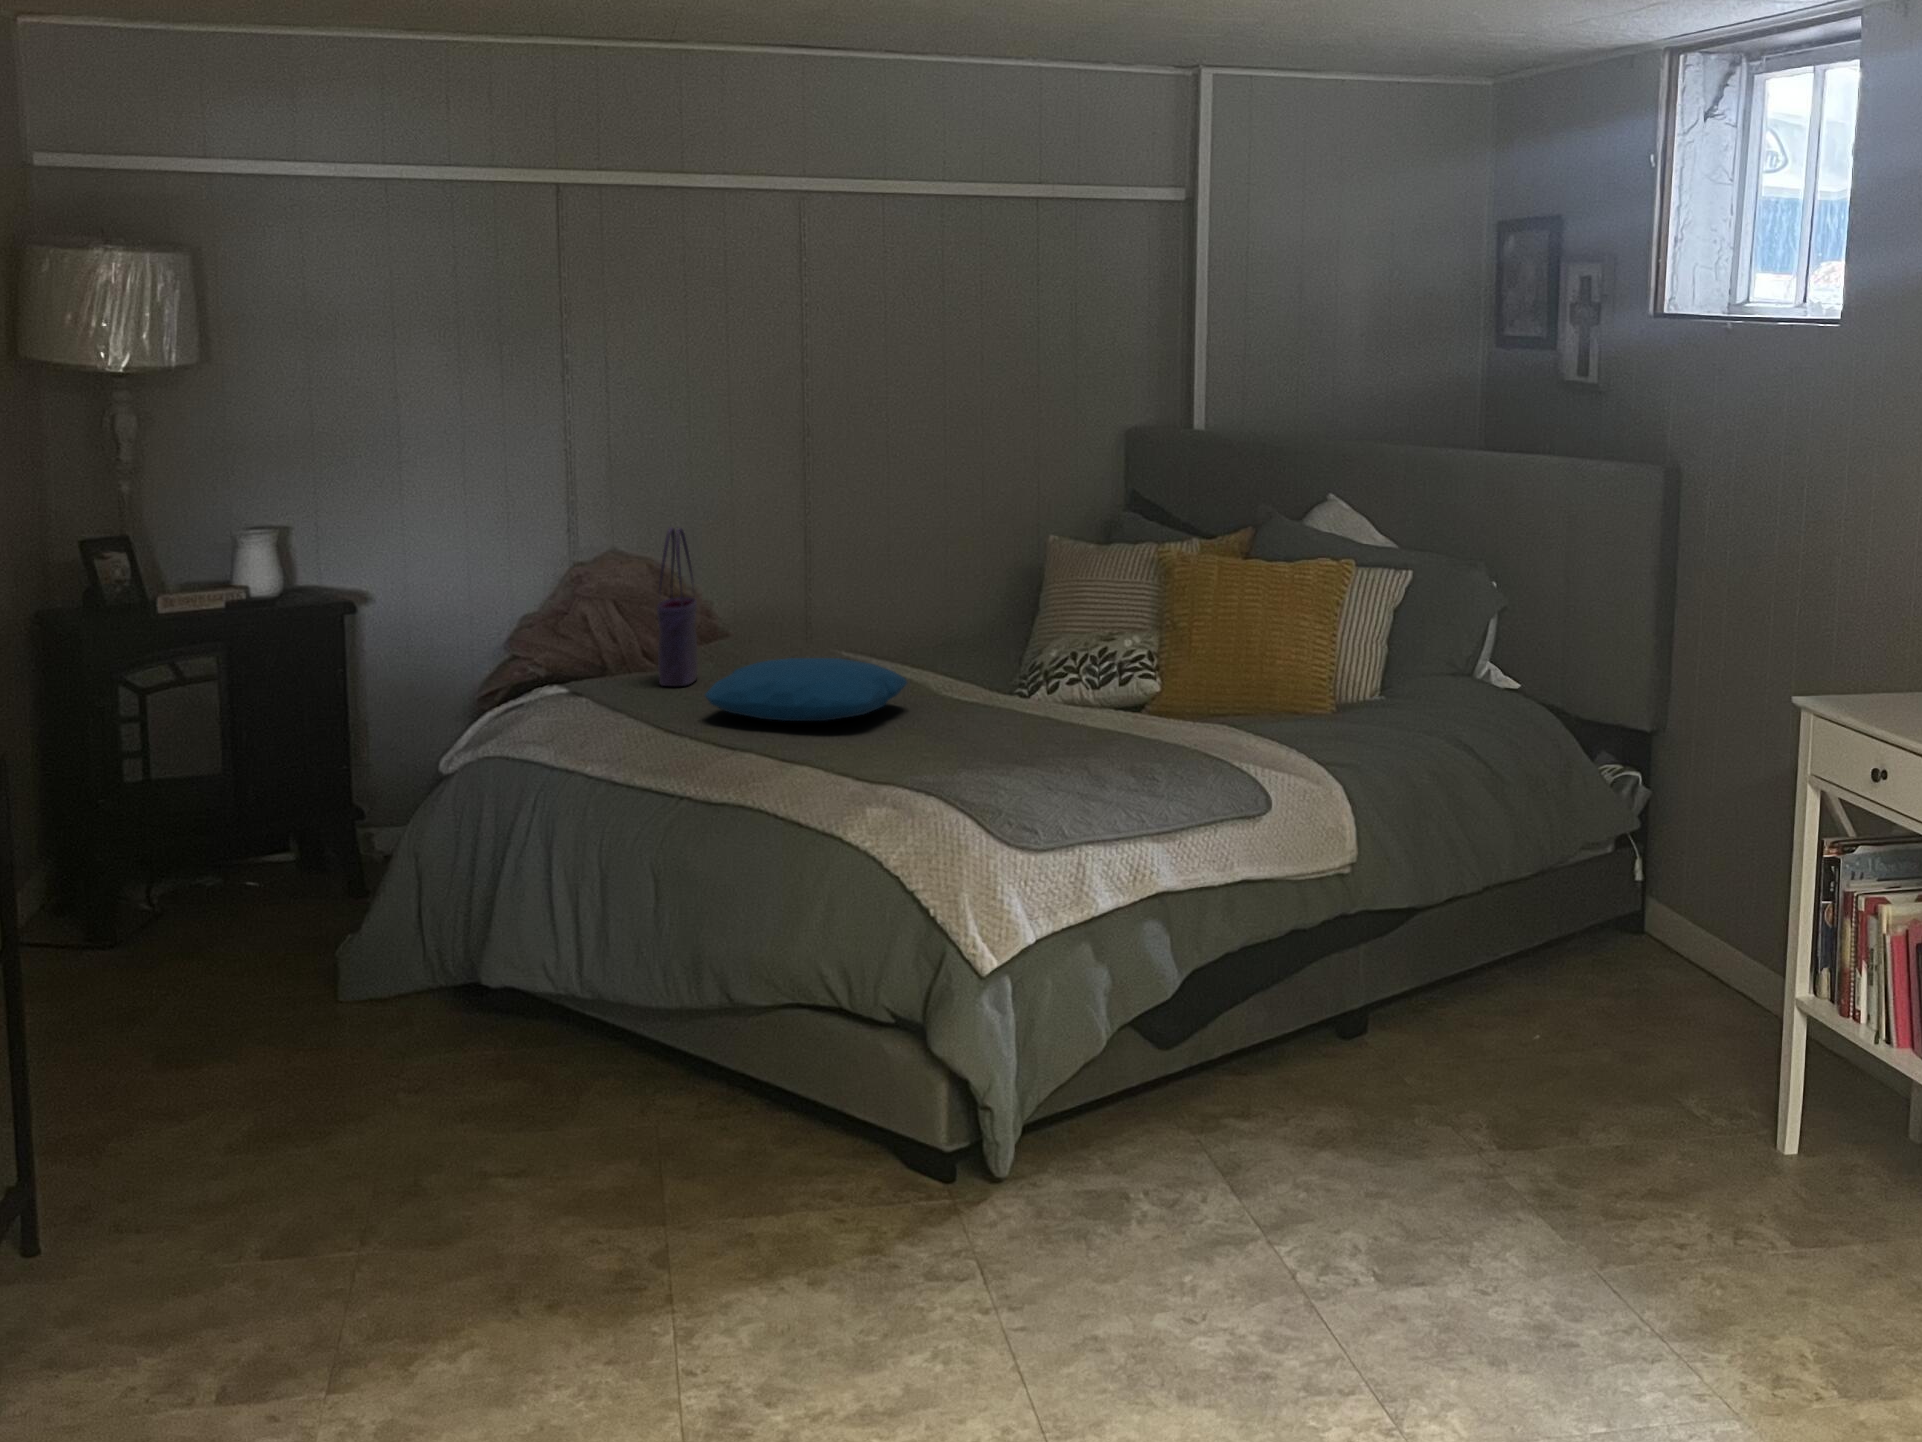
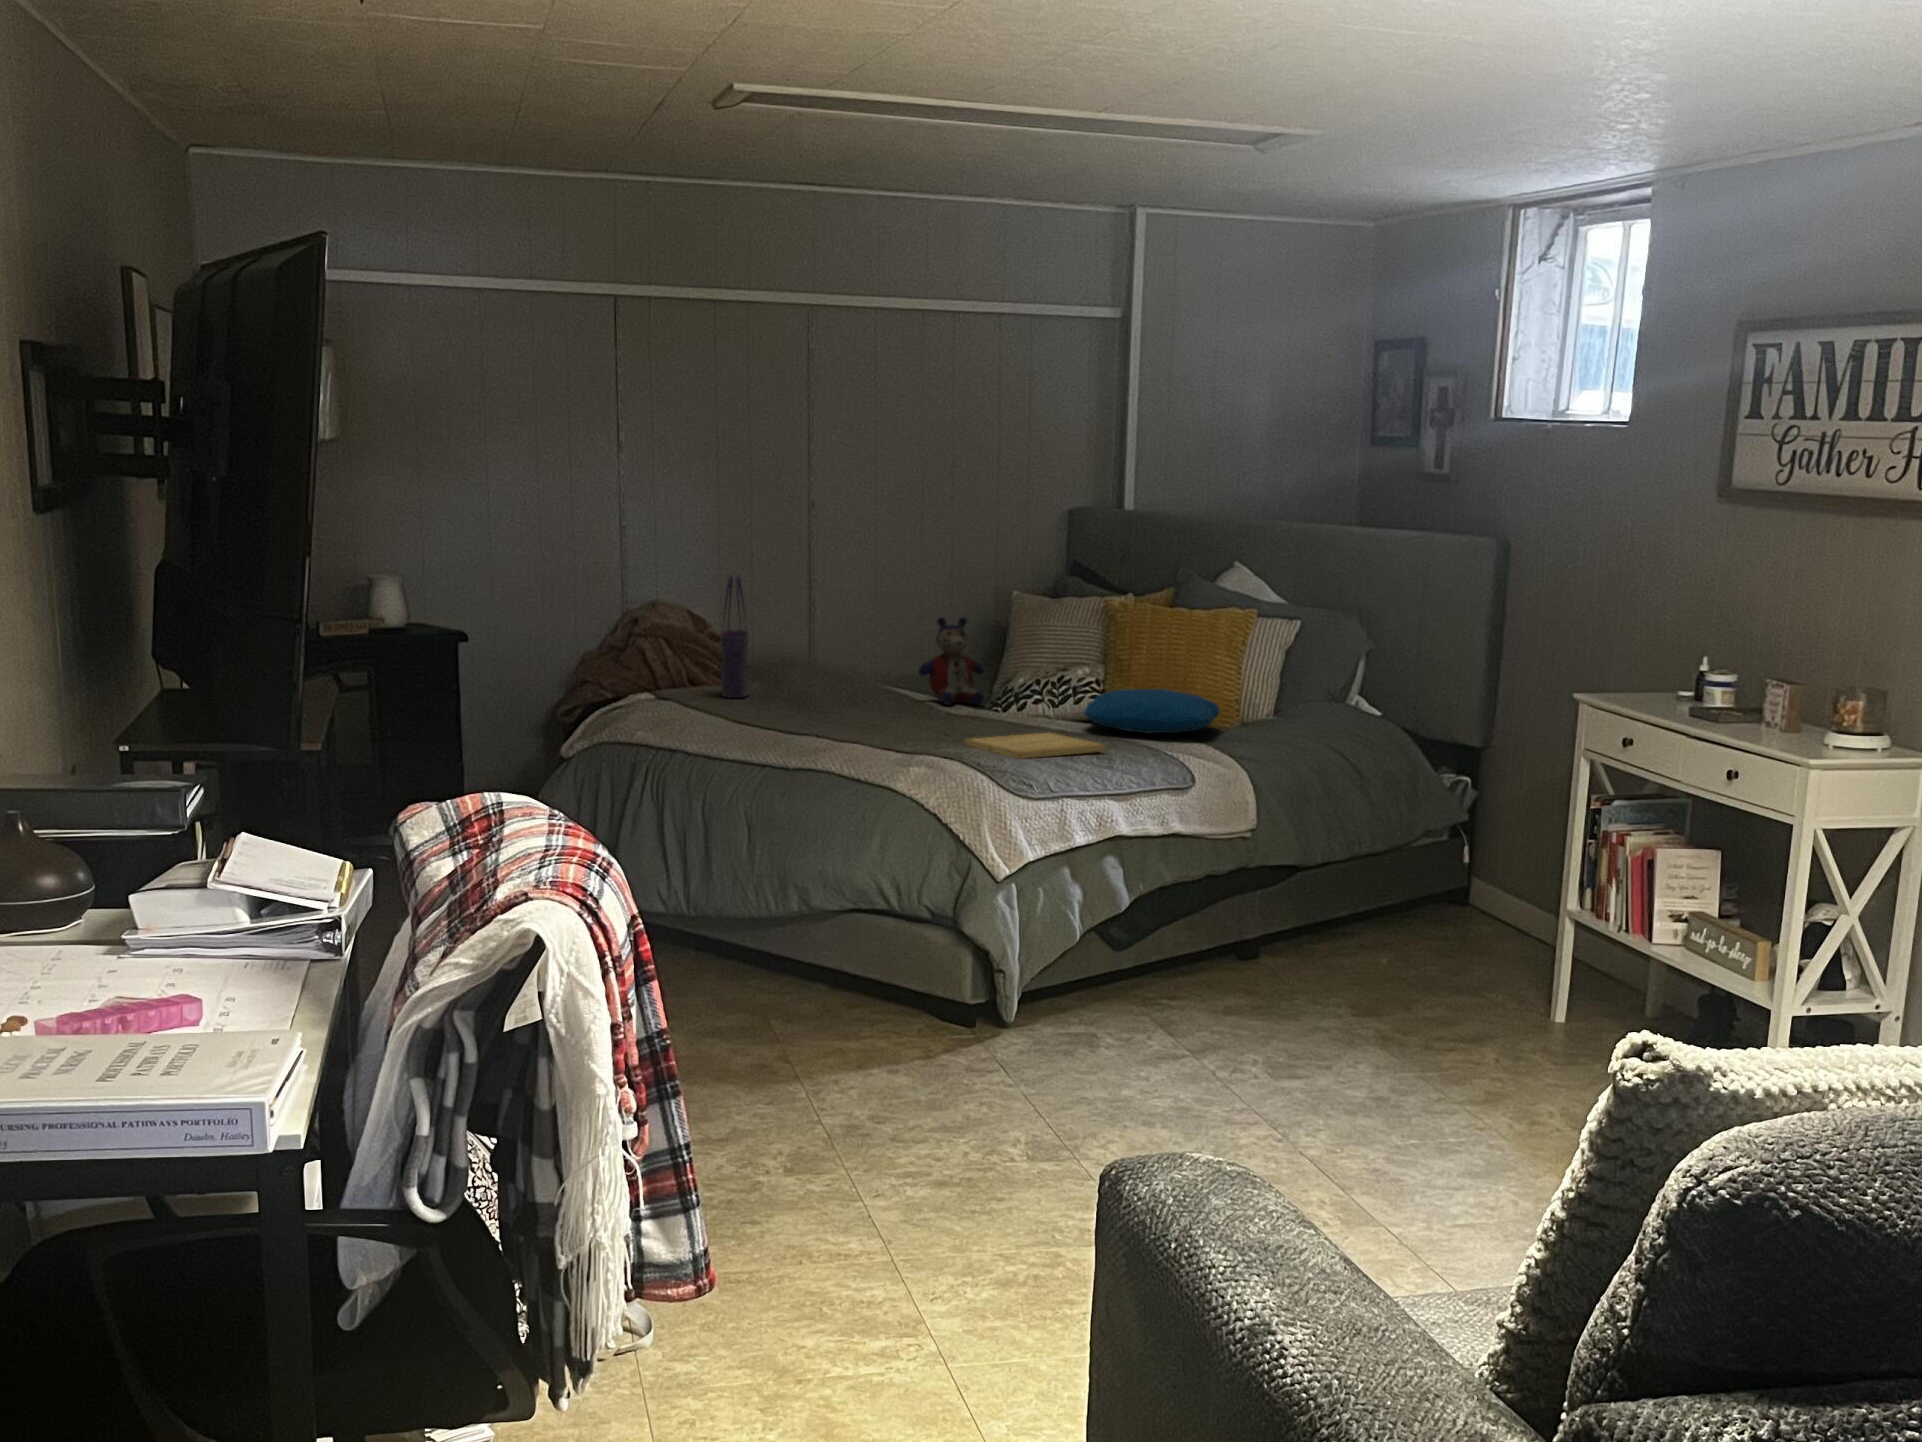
stuffed bear: none [918,575,1004,690] -> present [919,617,984,705]
pillow: present [705,658,907,721] -> present [1084,689,1220,734]
book: none [952,741,1144,791] -> present [964,732,1106,759]

